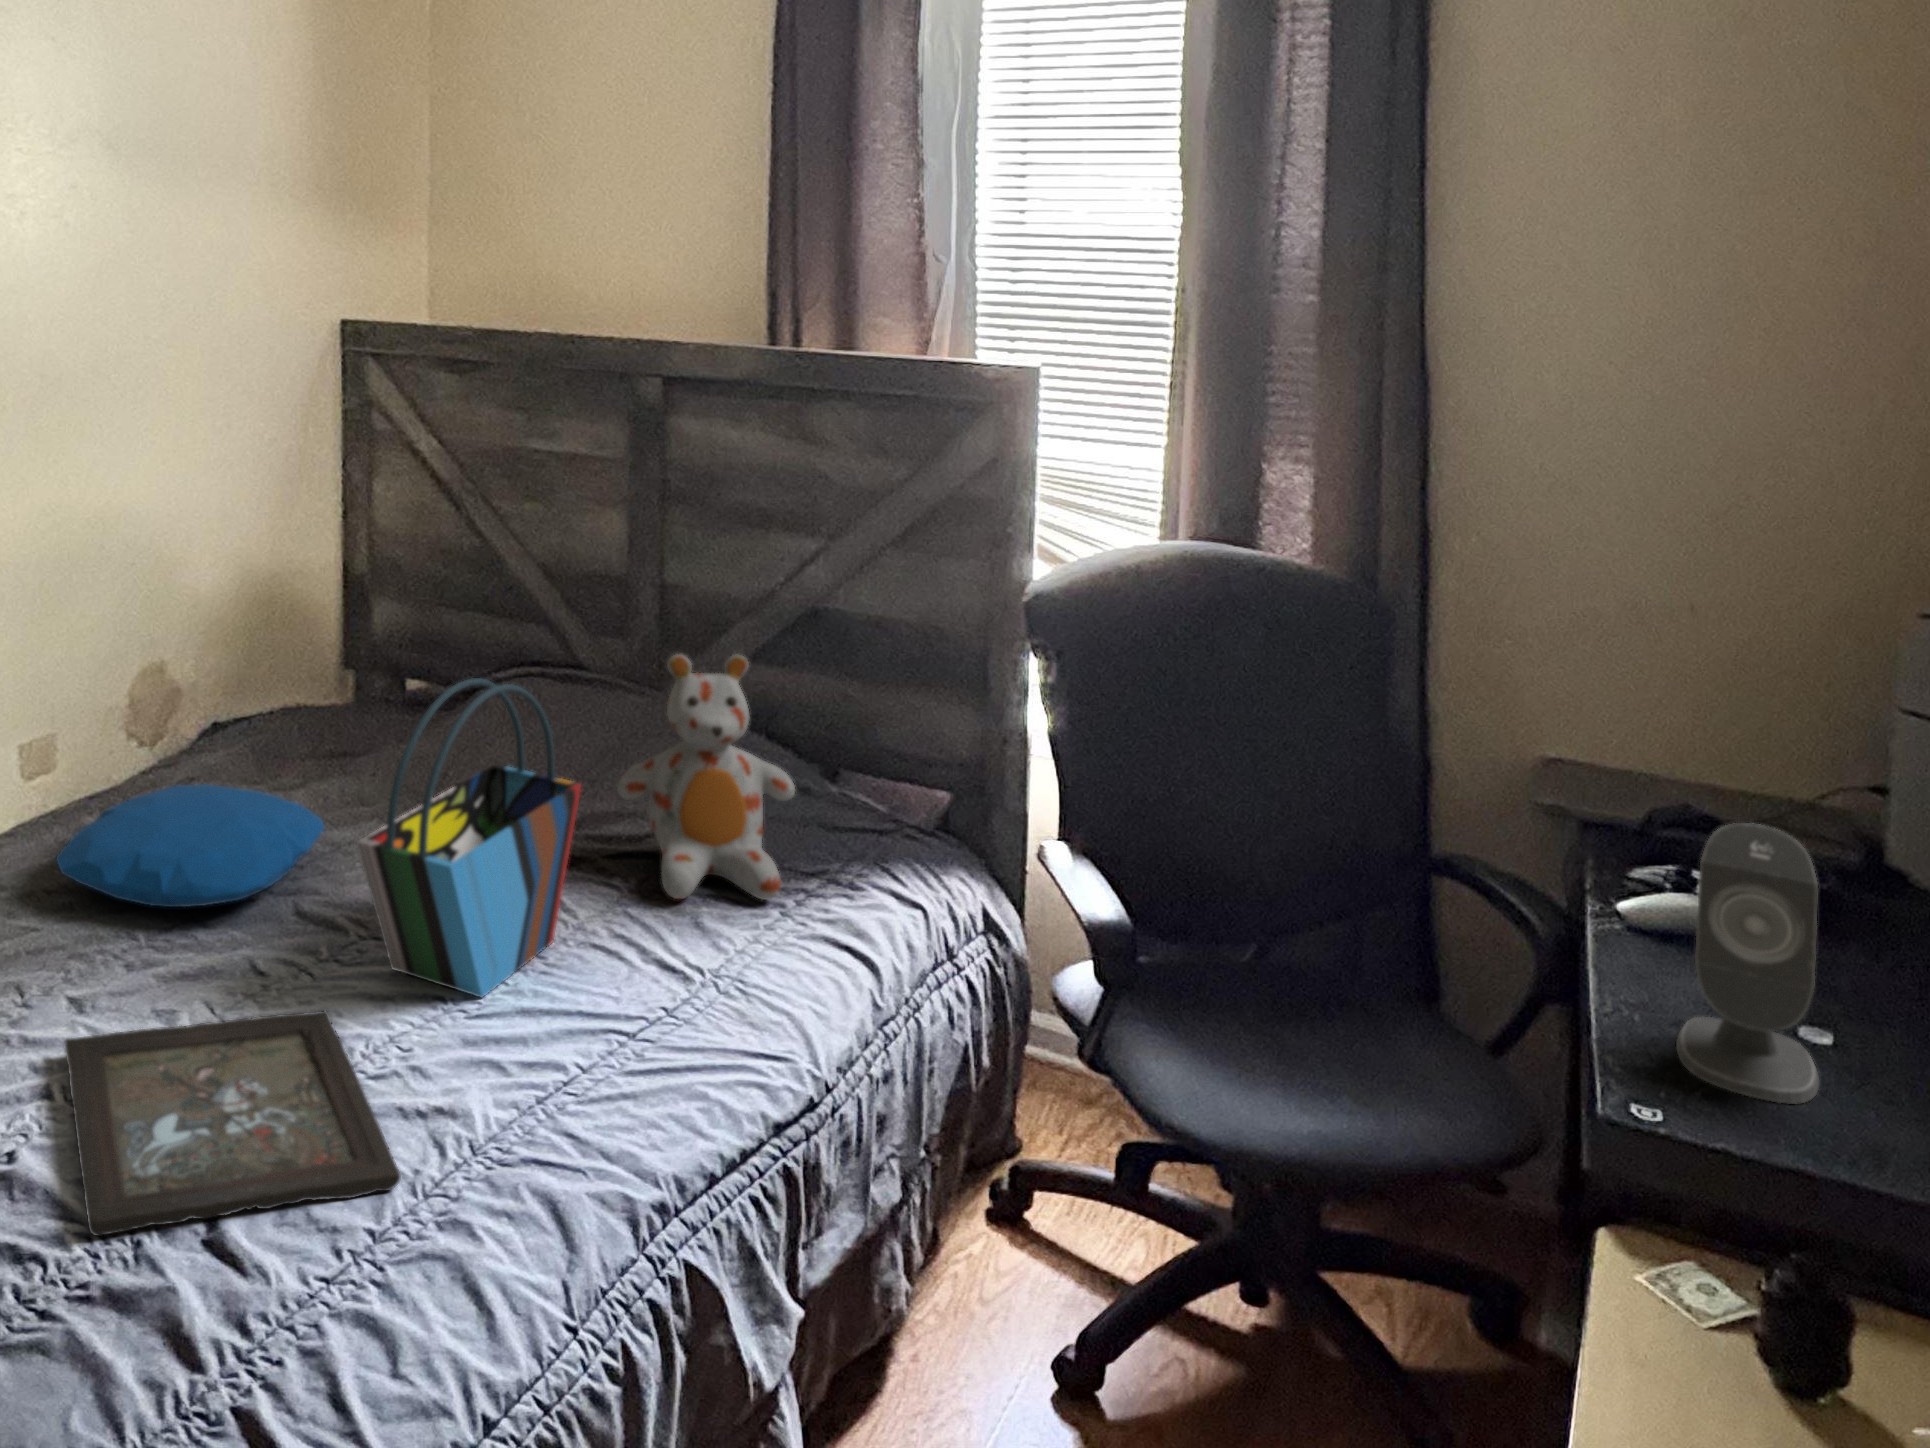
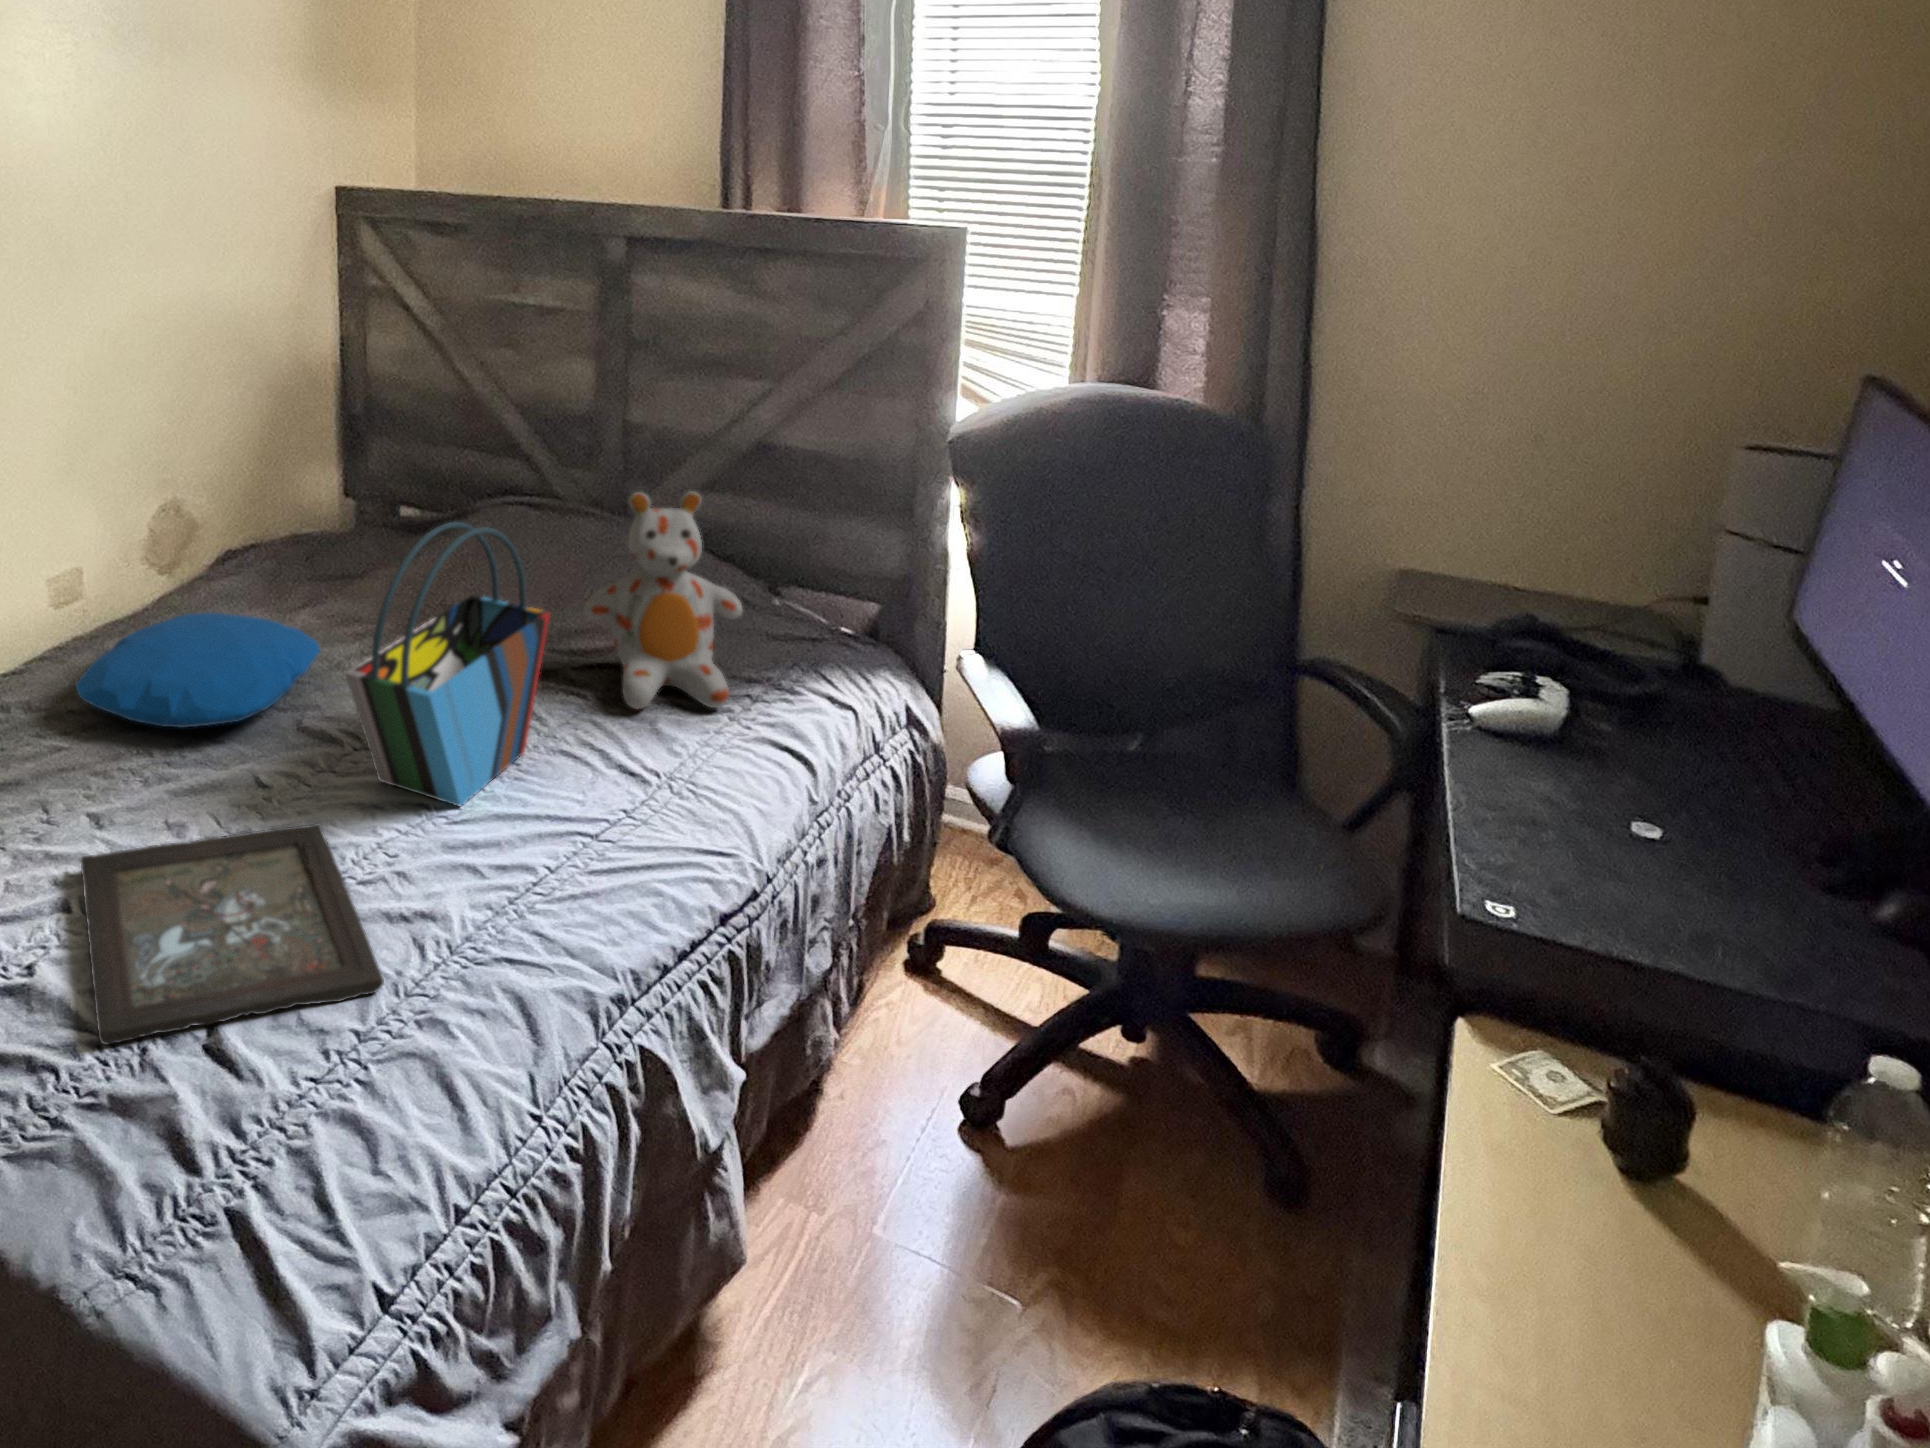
speaker: present [1676,823,1819,1104] -> none [1526,651,1666,898]

